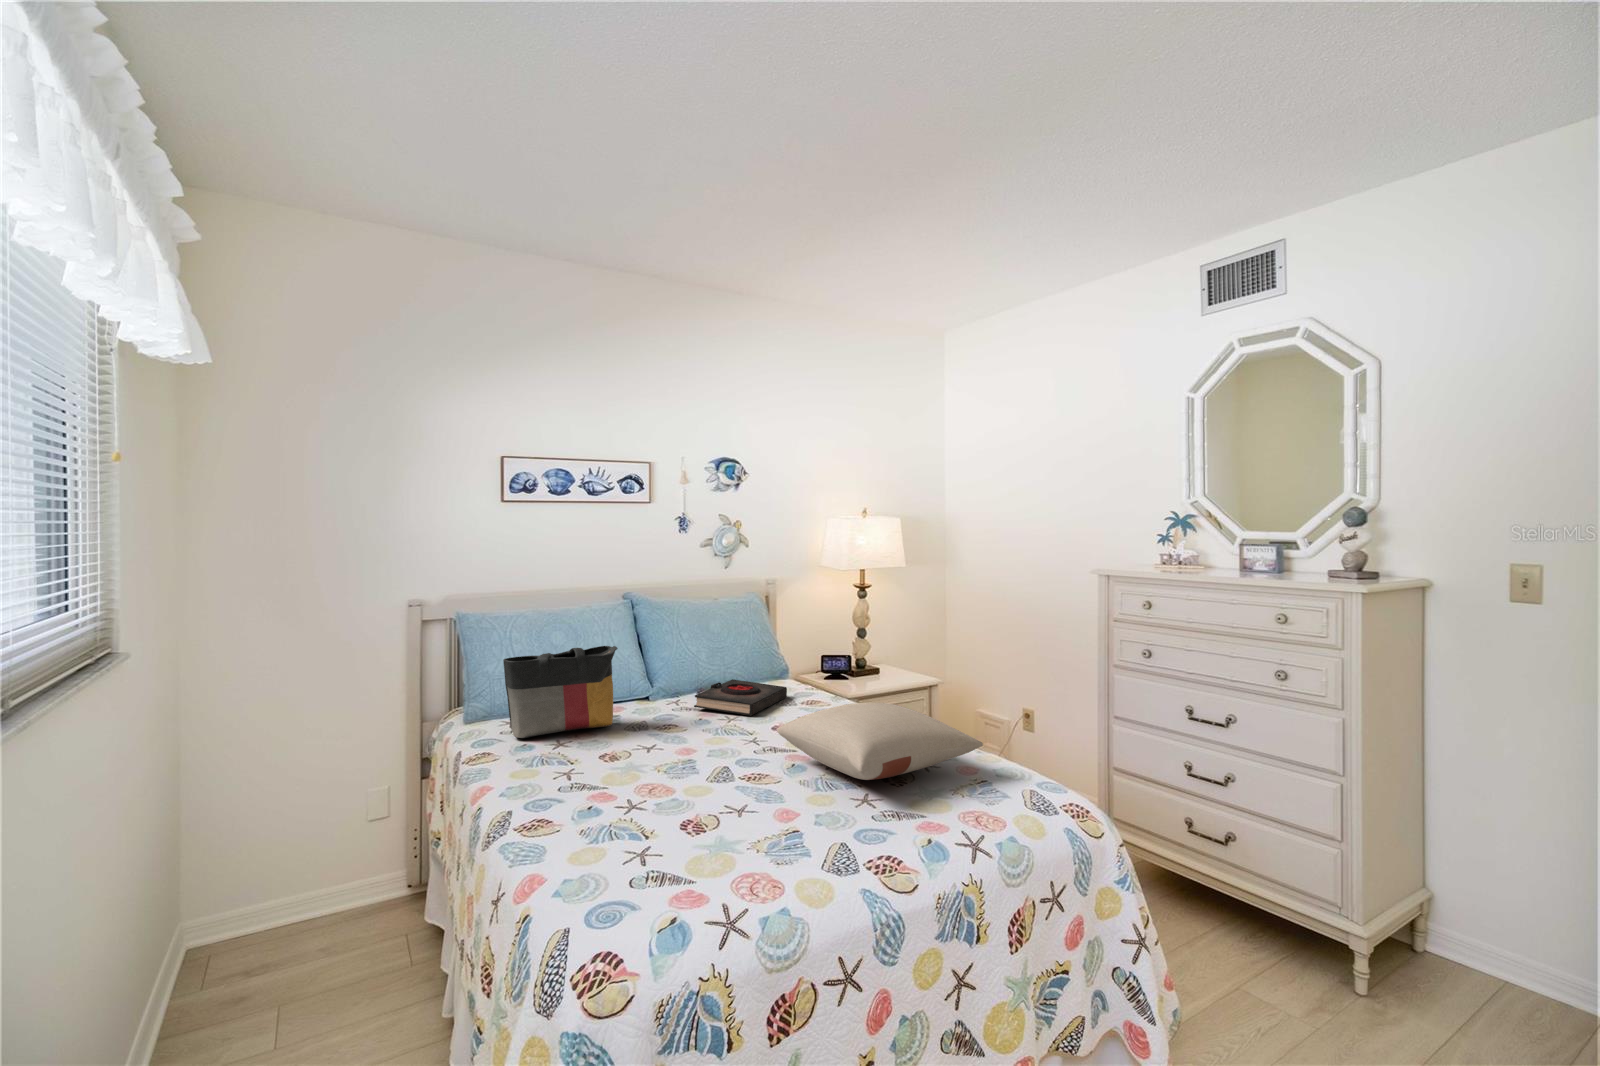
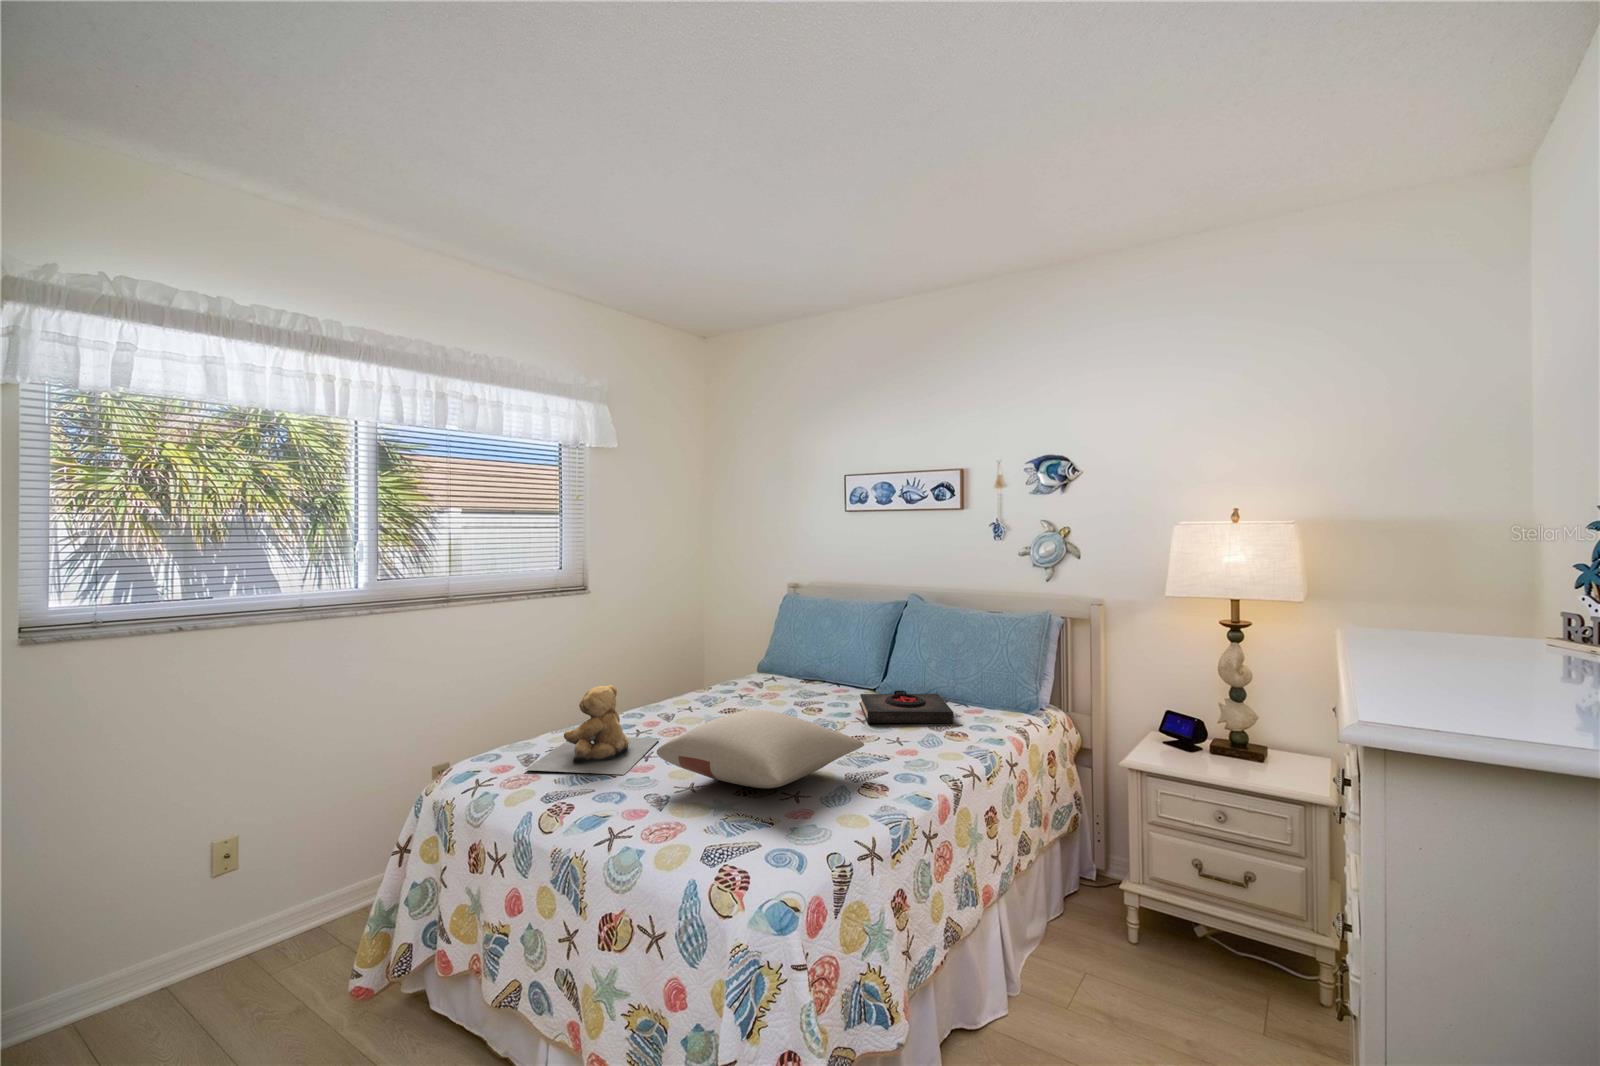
tote bag: present [503,646,618,738] -> none [729,630,803,698]
teddy bear: none [599,730,800,872] -> present [525,685,659,775]

